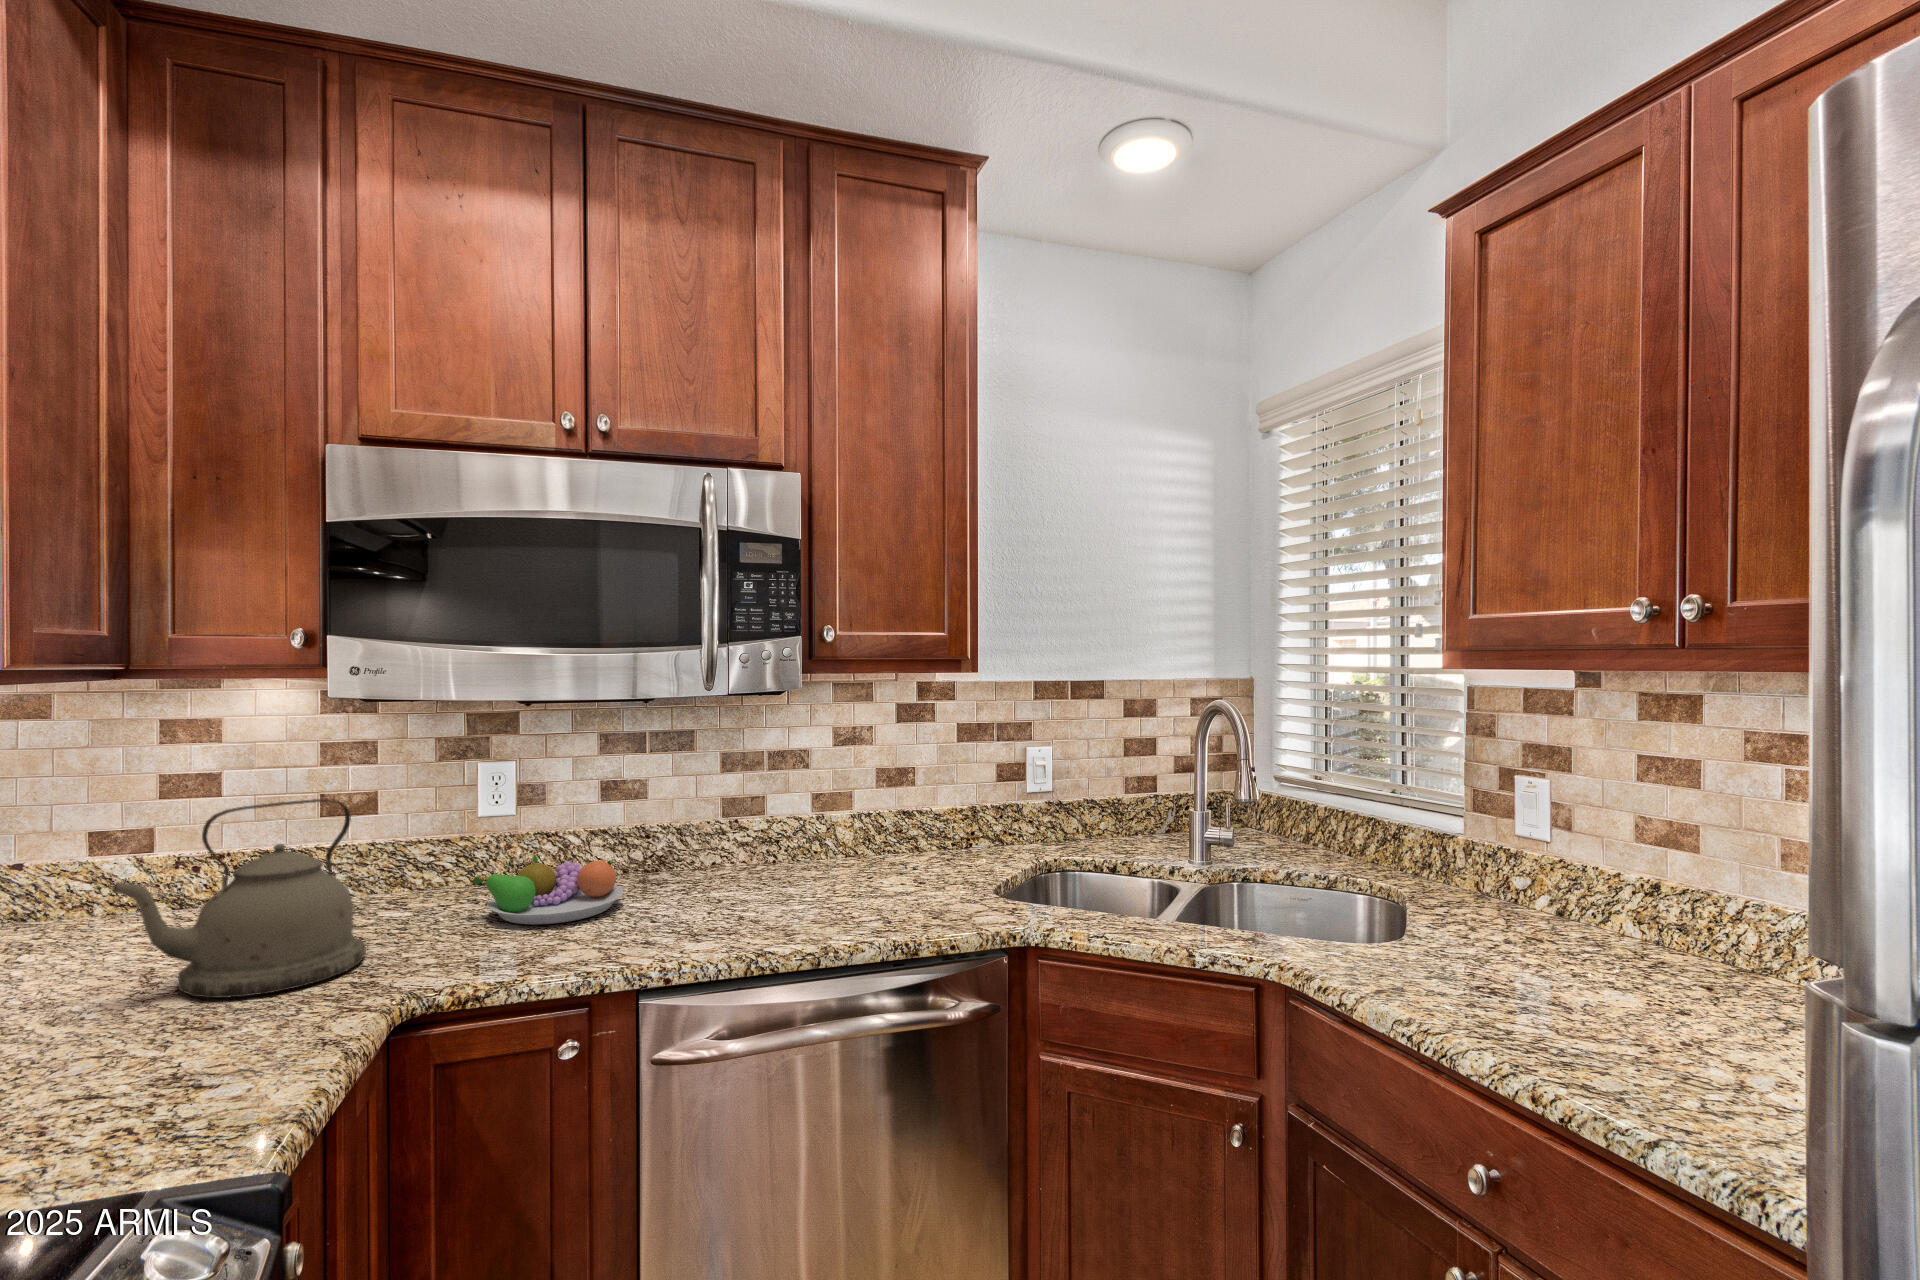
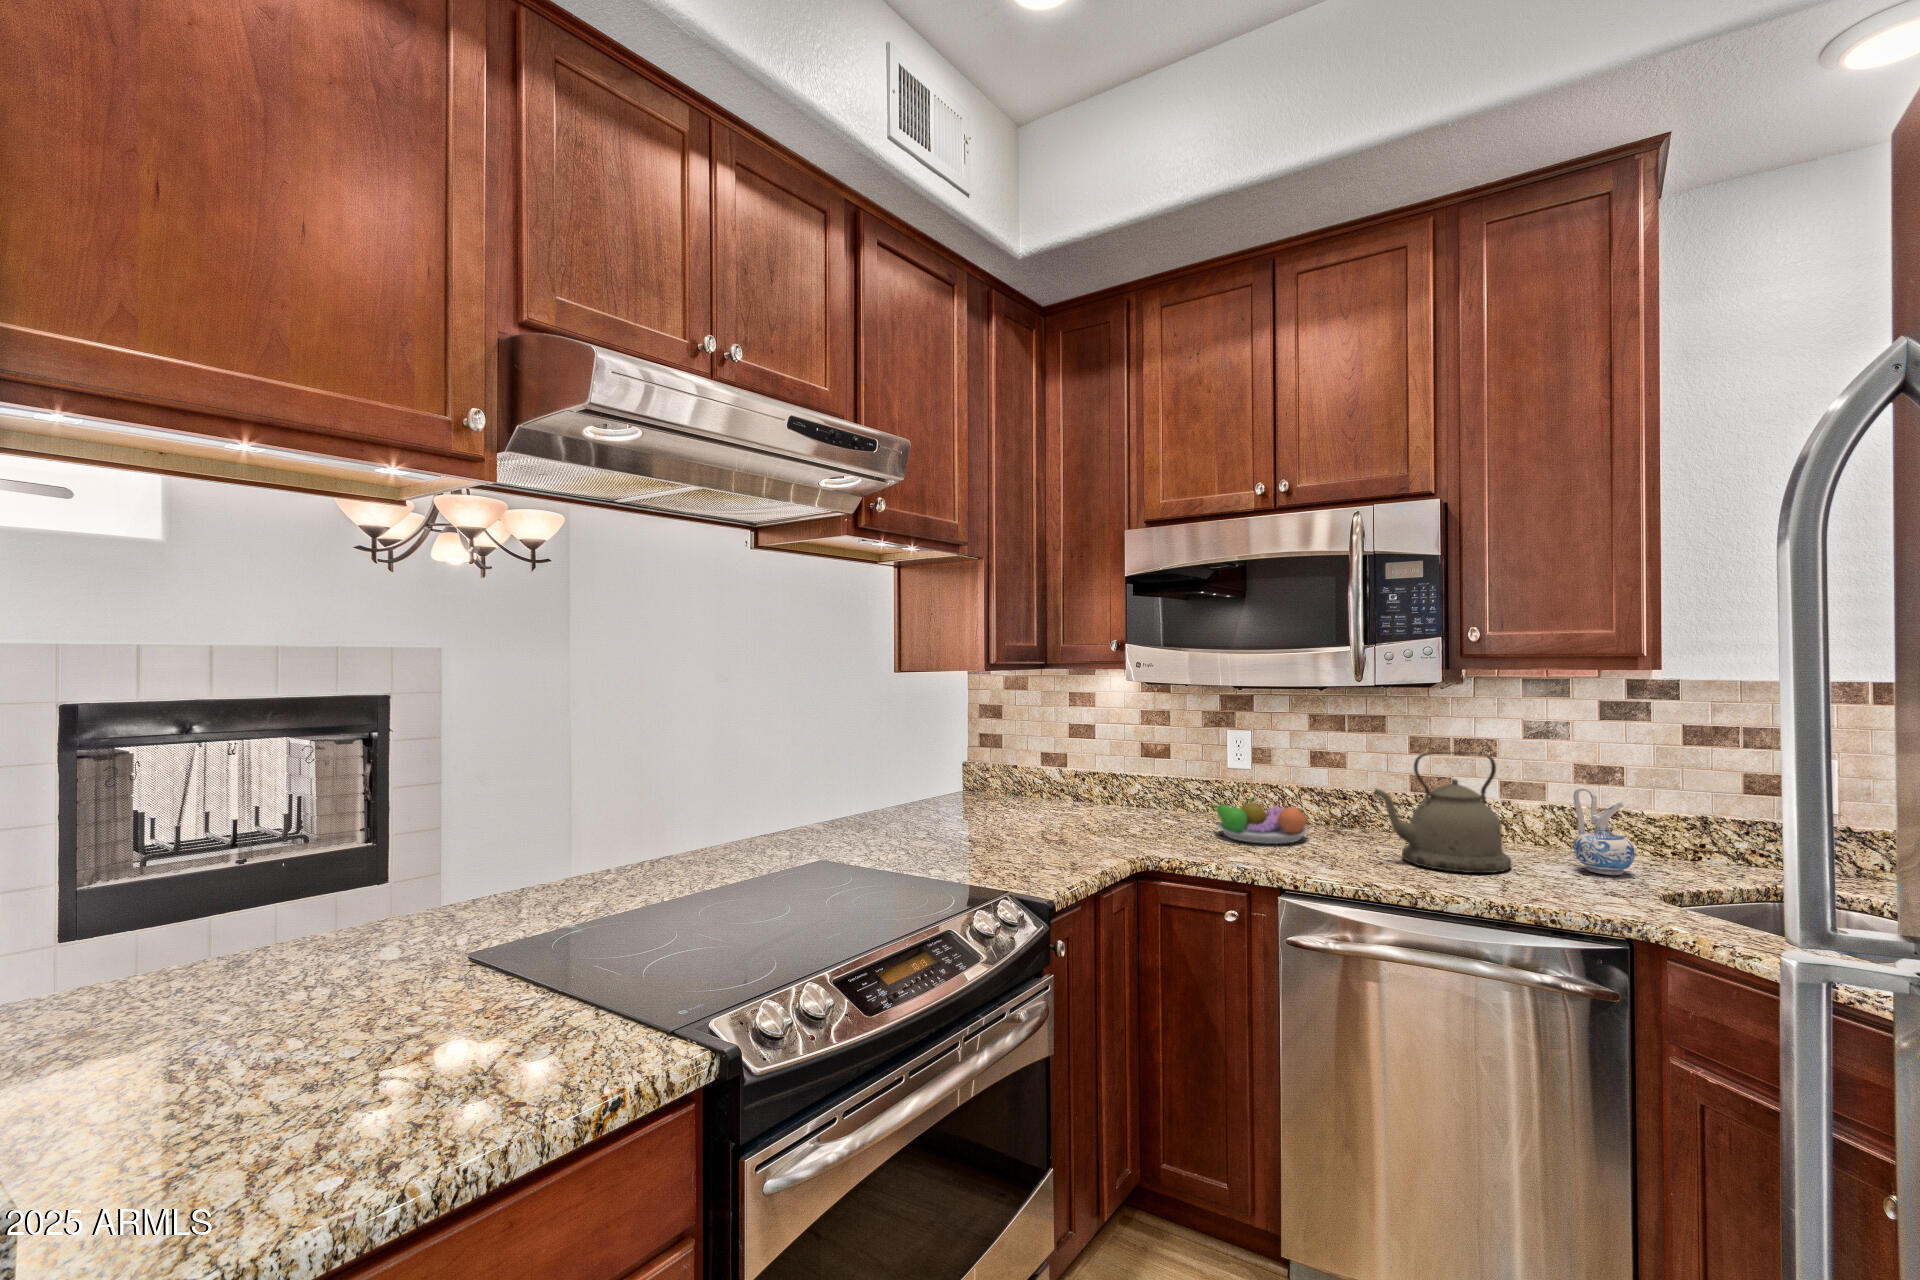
ceramic pitcher: none [901,792,950,878] -> present [1573,787,1635,875]
kettle: present [112,799,366,998] -> present [1374,752,1511,873]

